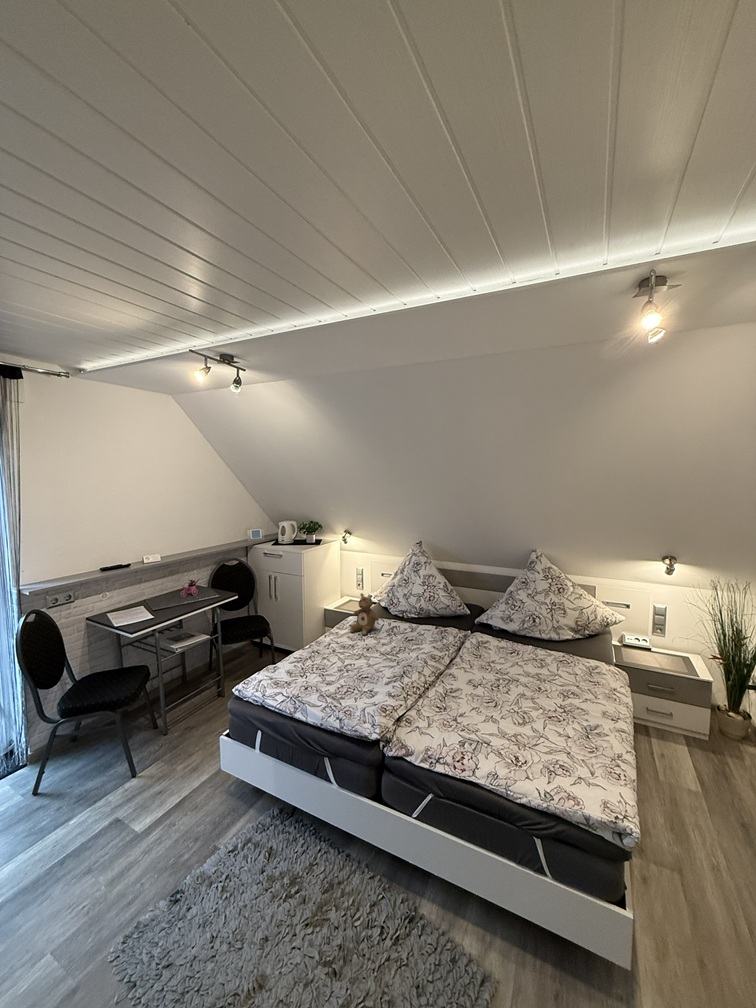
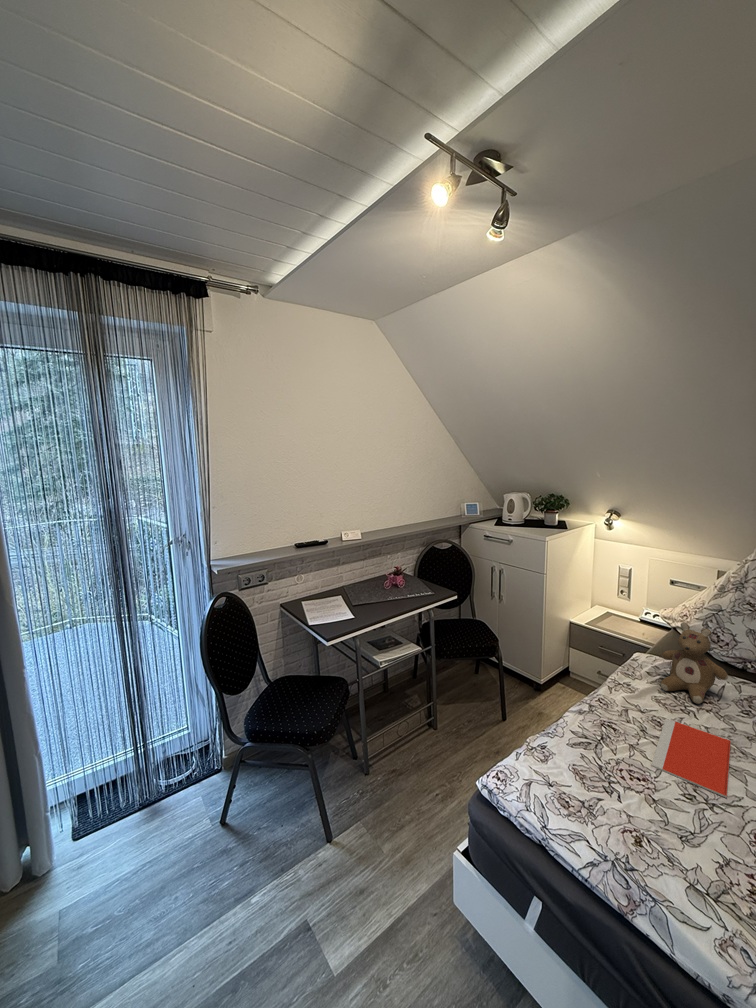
notebook: none [327,644,370,668] -> present [651,719,731,798]

